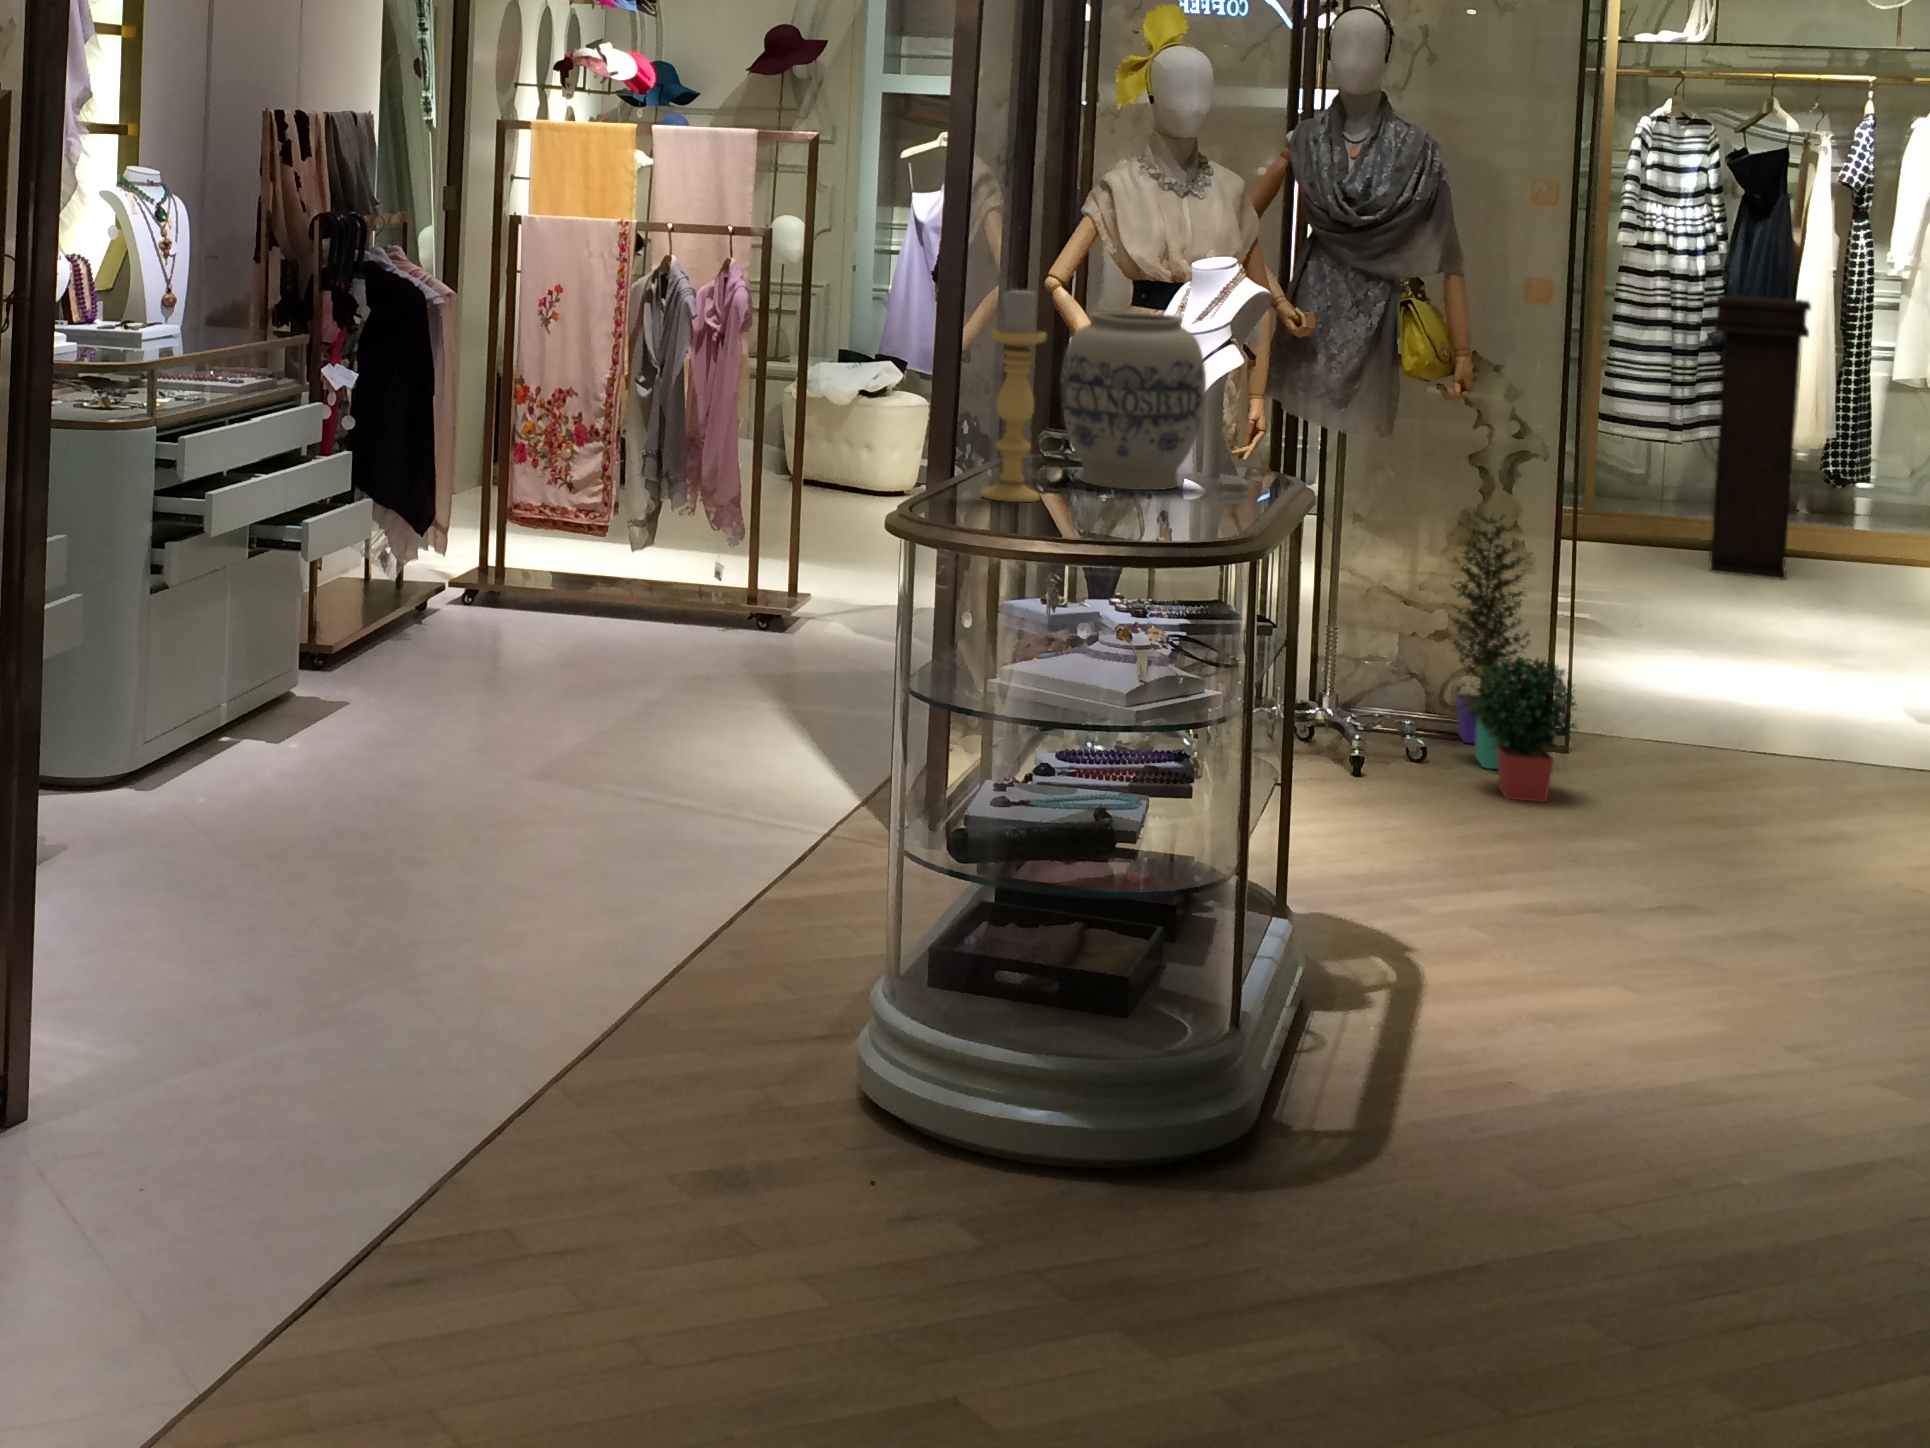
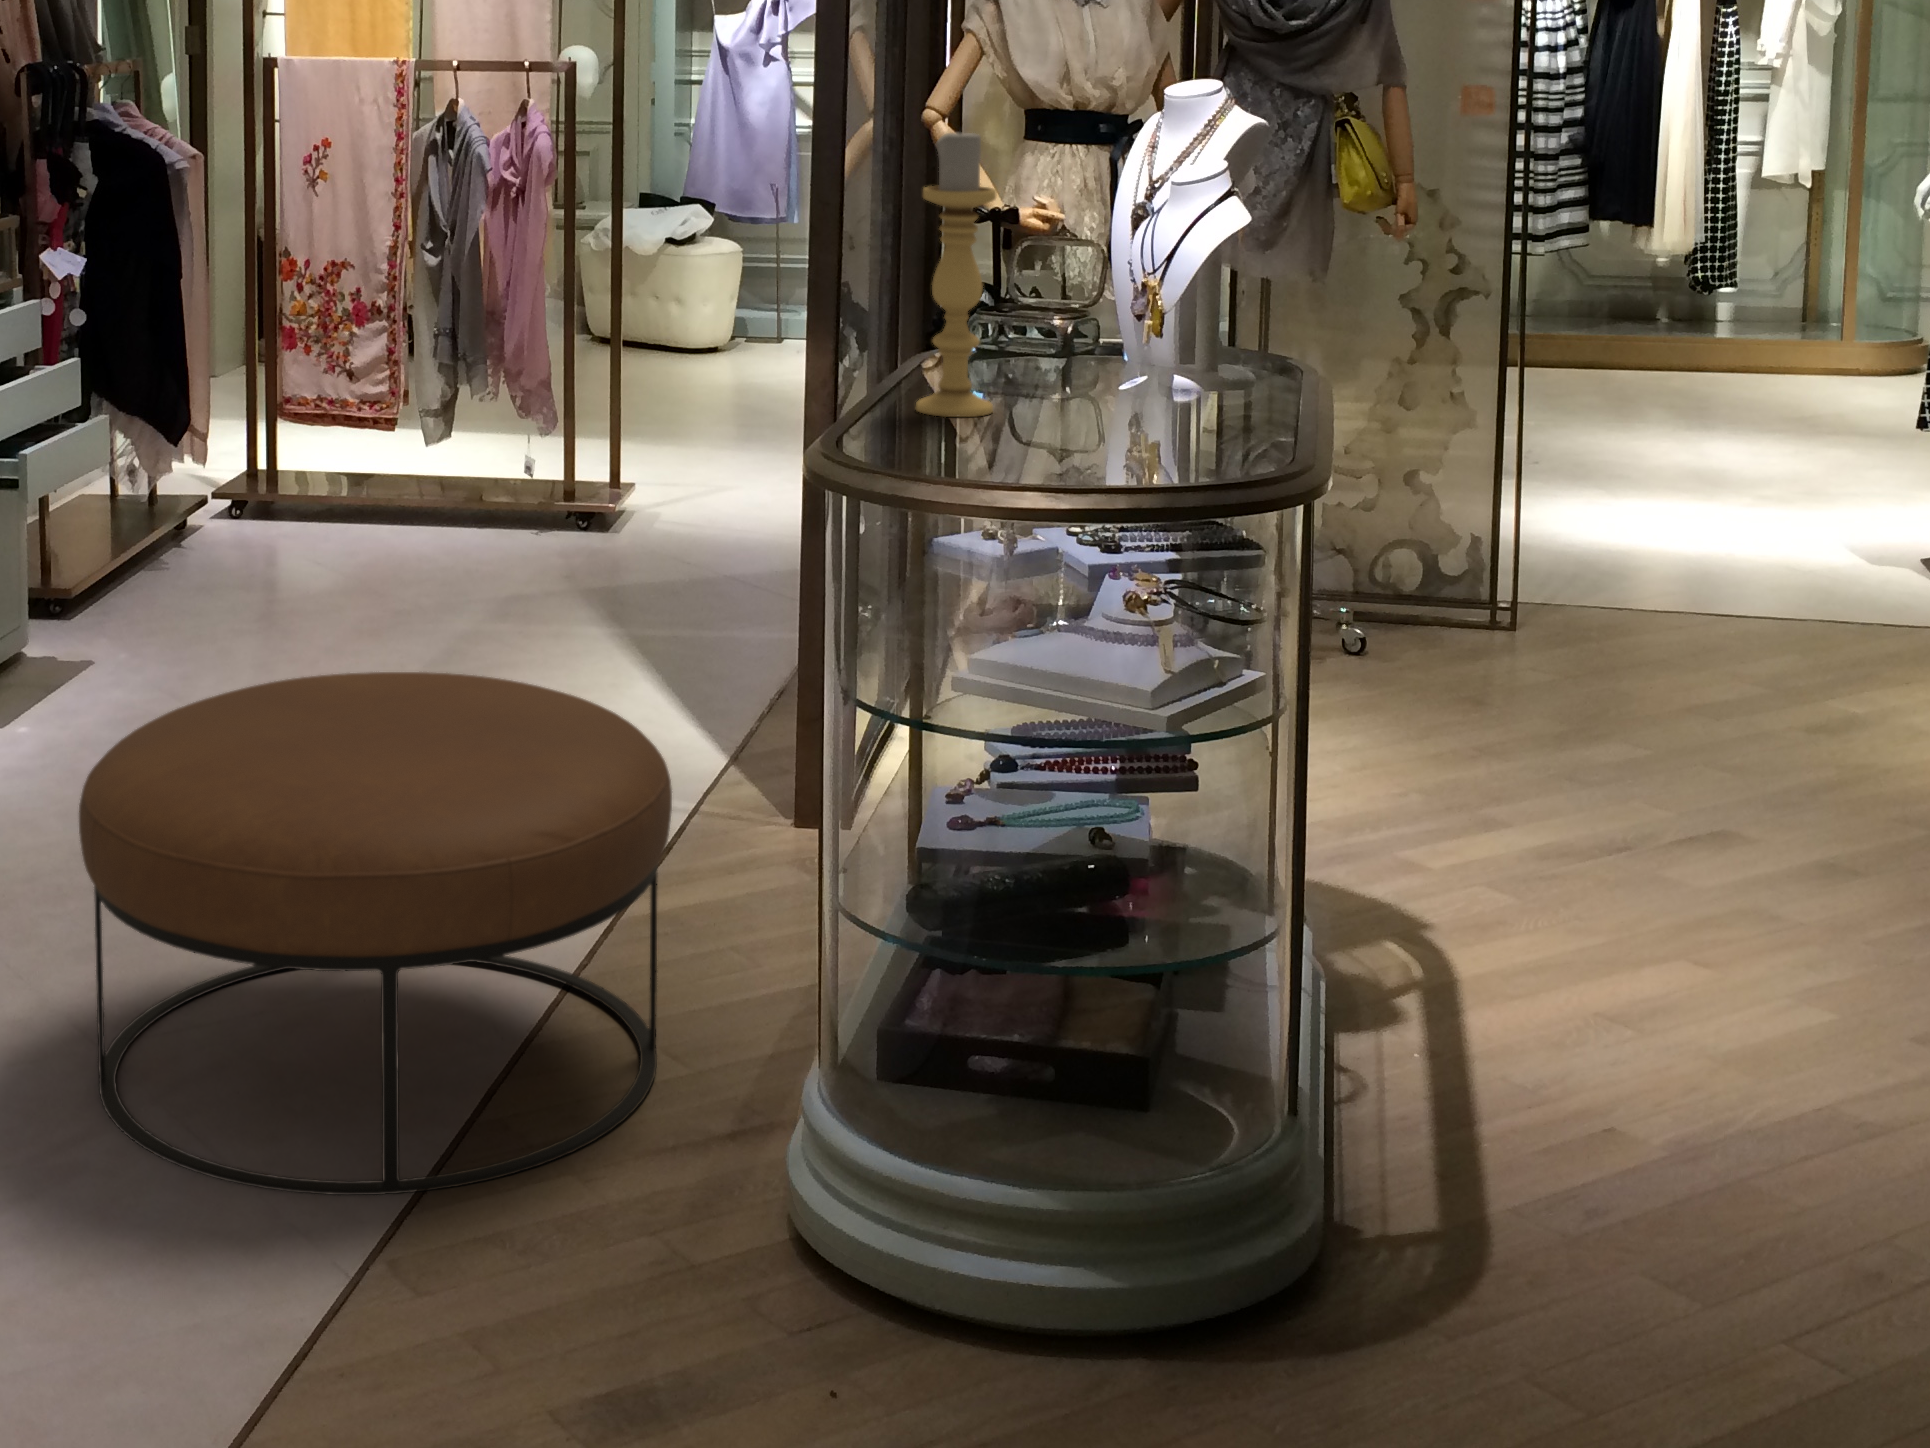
console table: present [1709,295,1811,580] -> none [1567,84,1687,397]
vase: present [1061,312,1206,490] -> none [998,154,1185,385]
potted plant: present [1446,512,1577,802] -> none [1370,352,1544,692]
ottoman: none [349,688,791,1058] -> present [79,672,672,1195]

